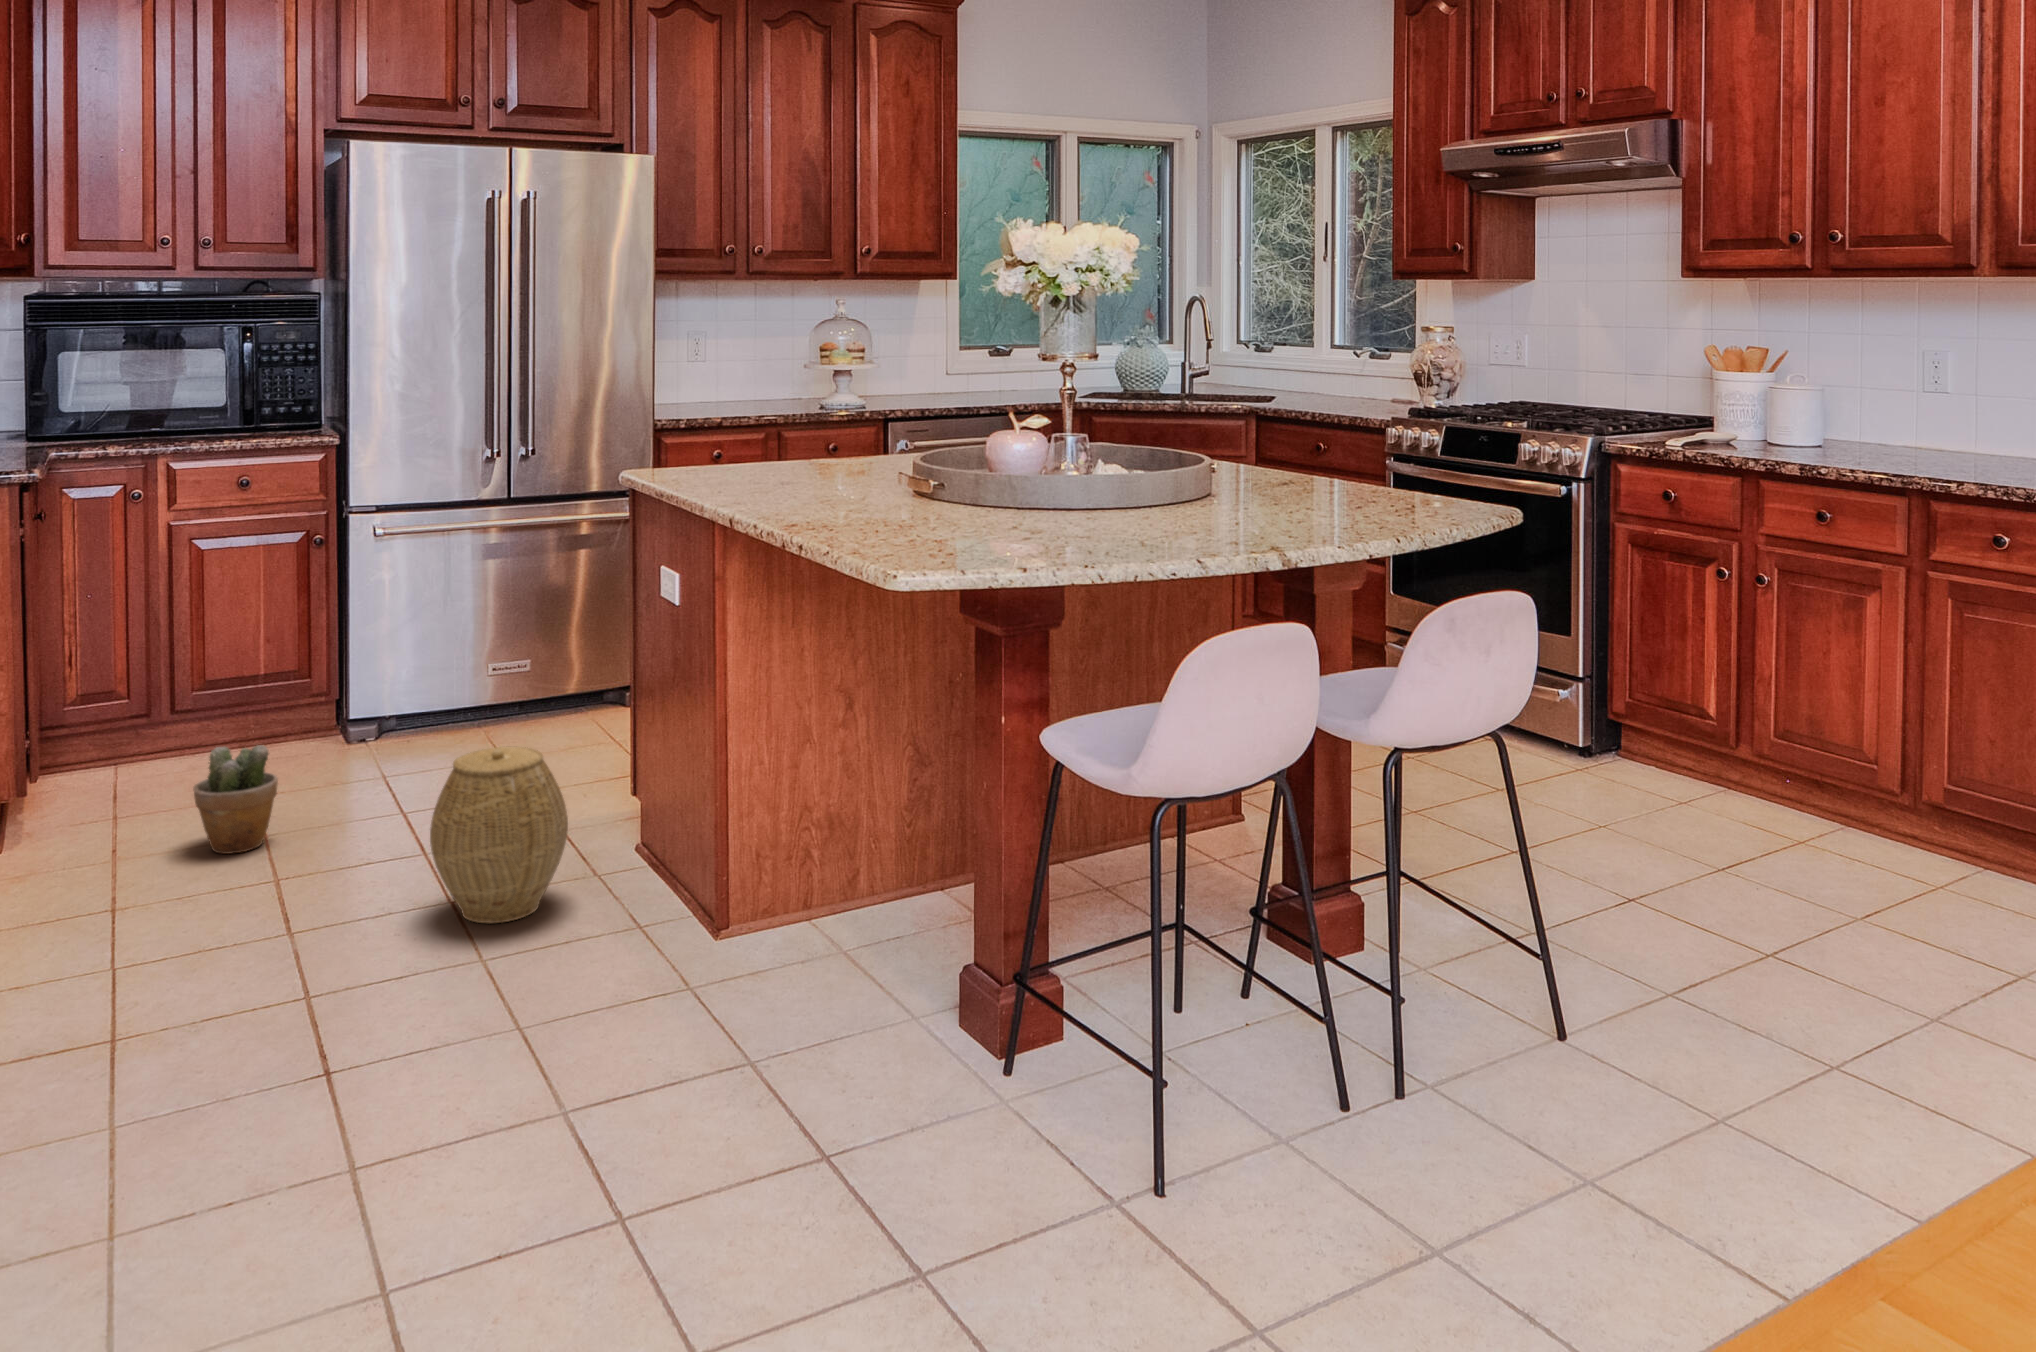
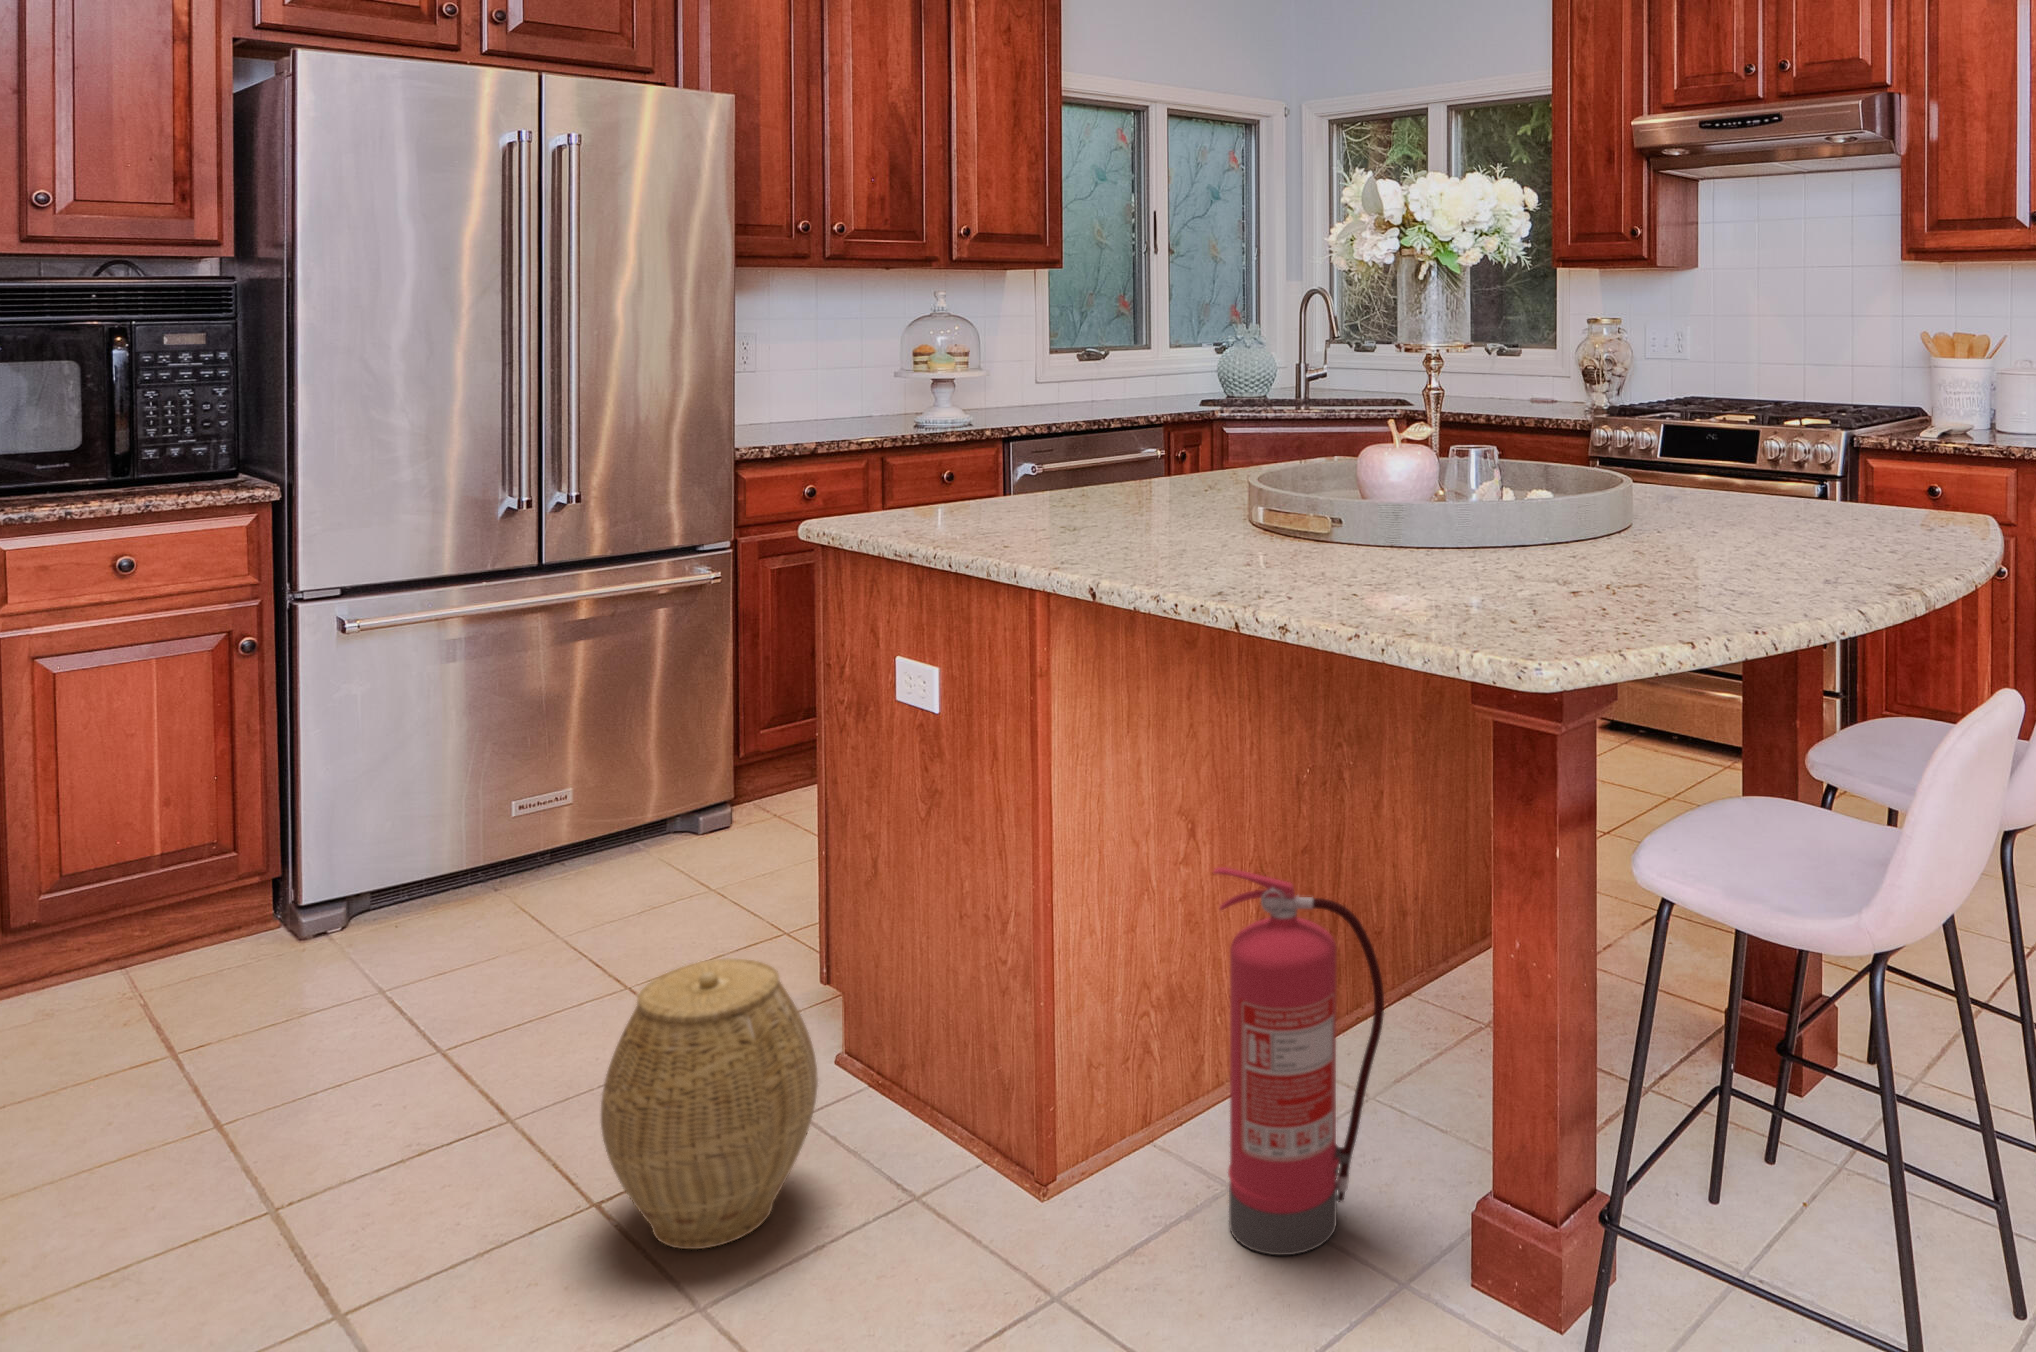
fire extinguisher: none [794,707,903,975] -> present [1214,867,1384,1255]
potted plant: present [193,745,278,854] -> none [109,992,261,1179]

